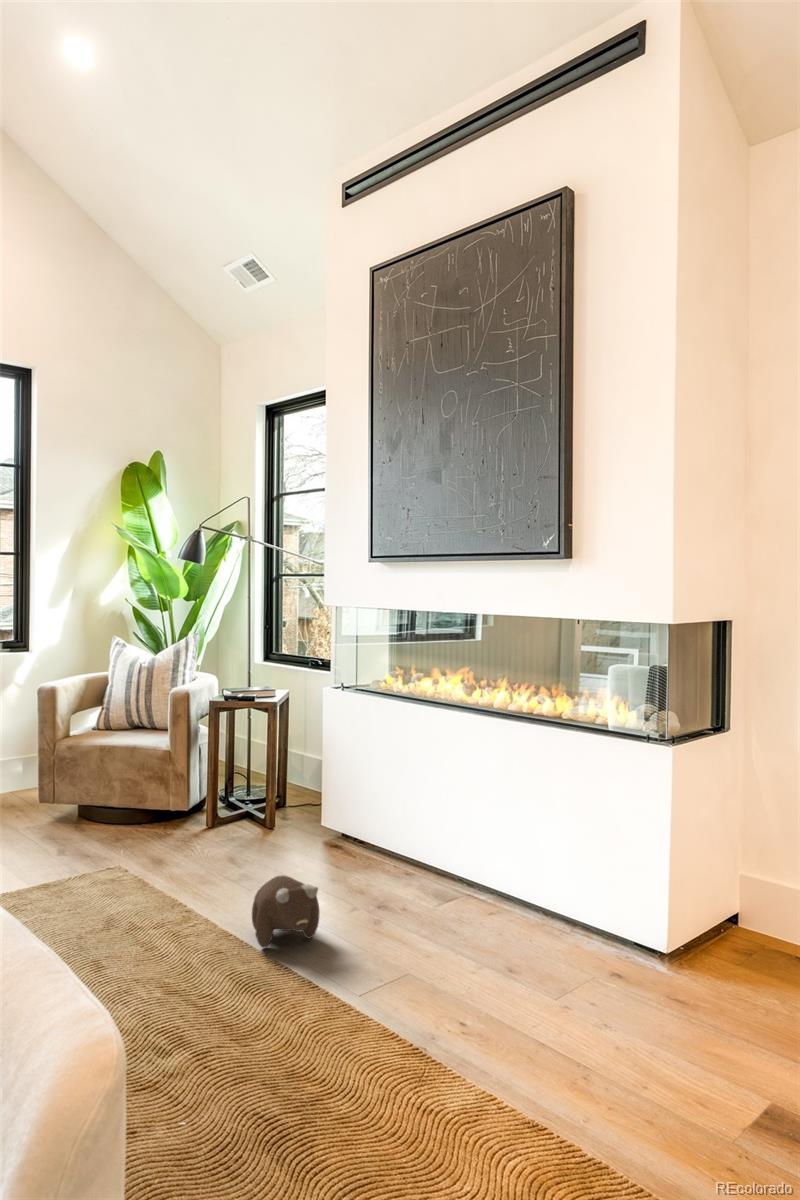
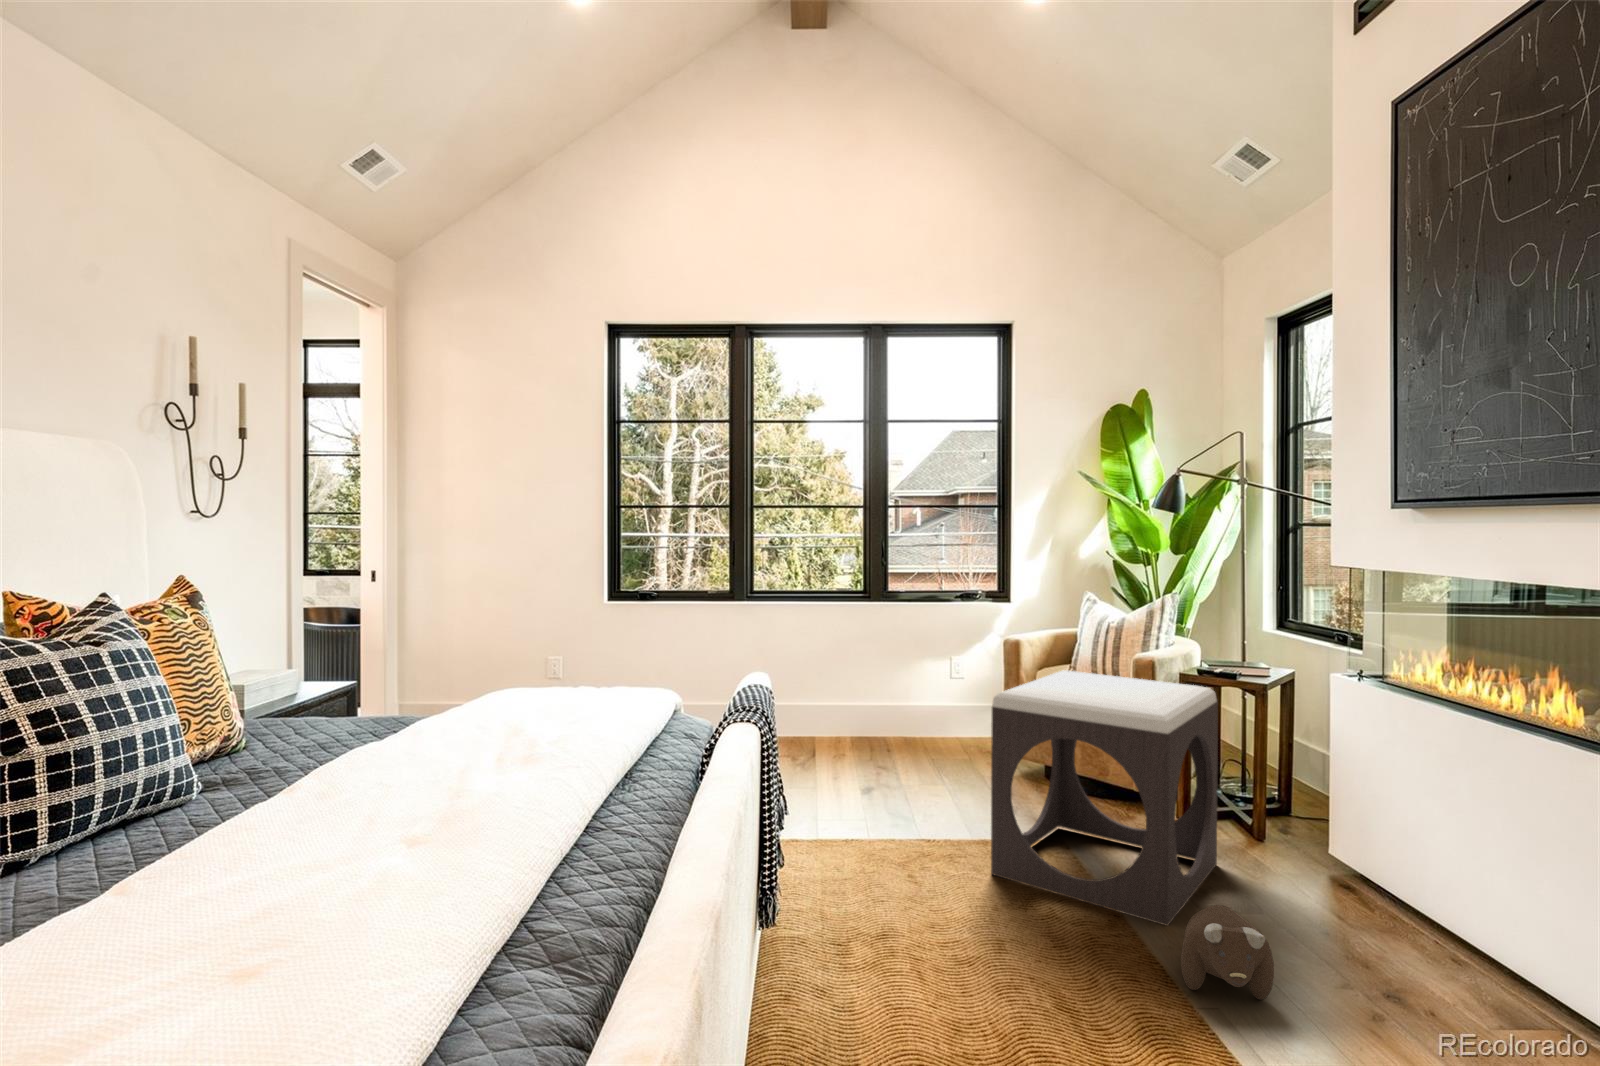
footstool: none [64,708,250,911] -> present [991,670,1218,926]

